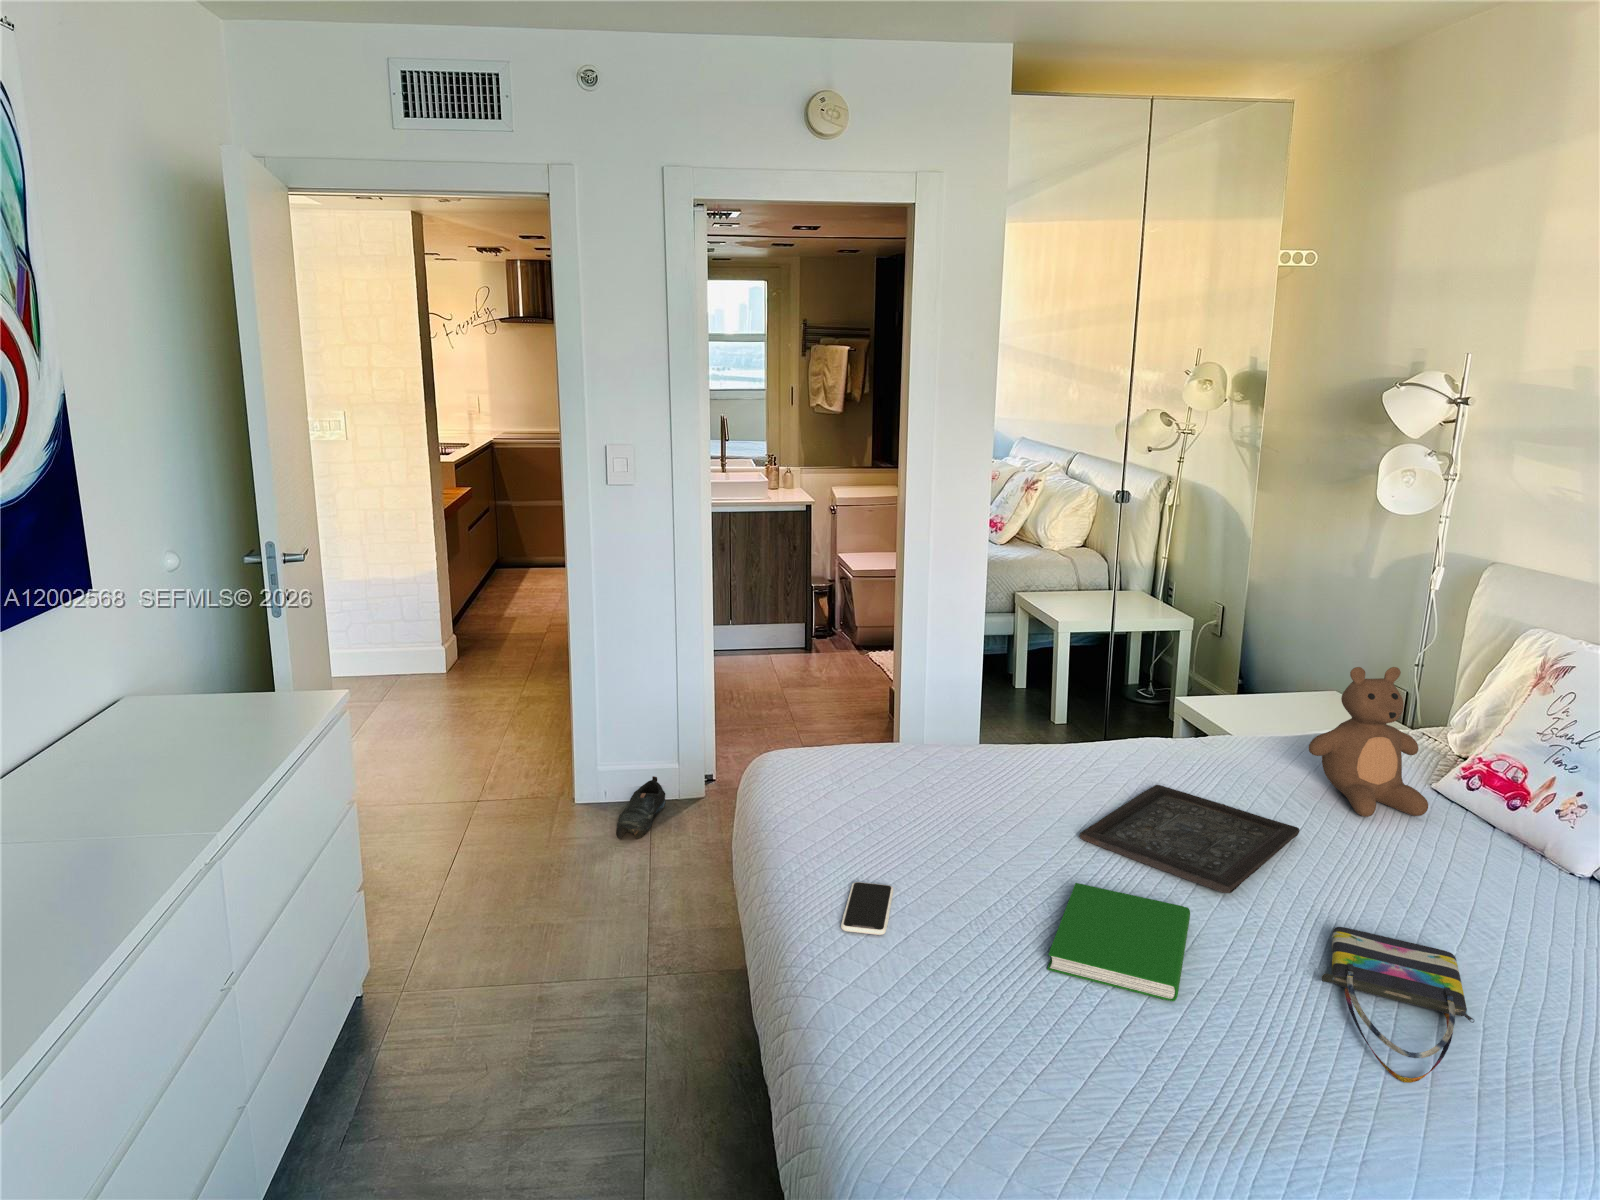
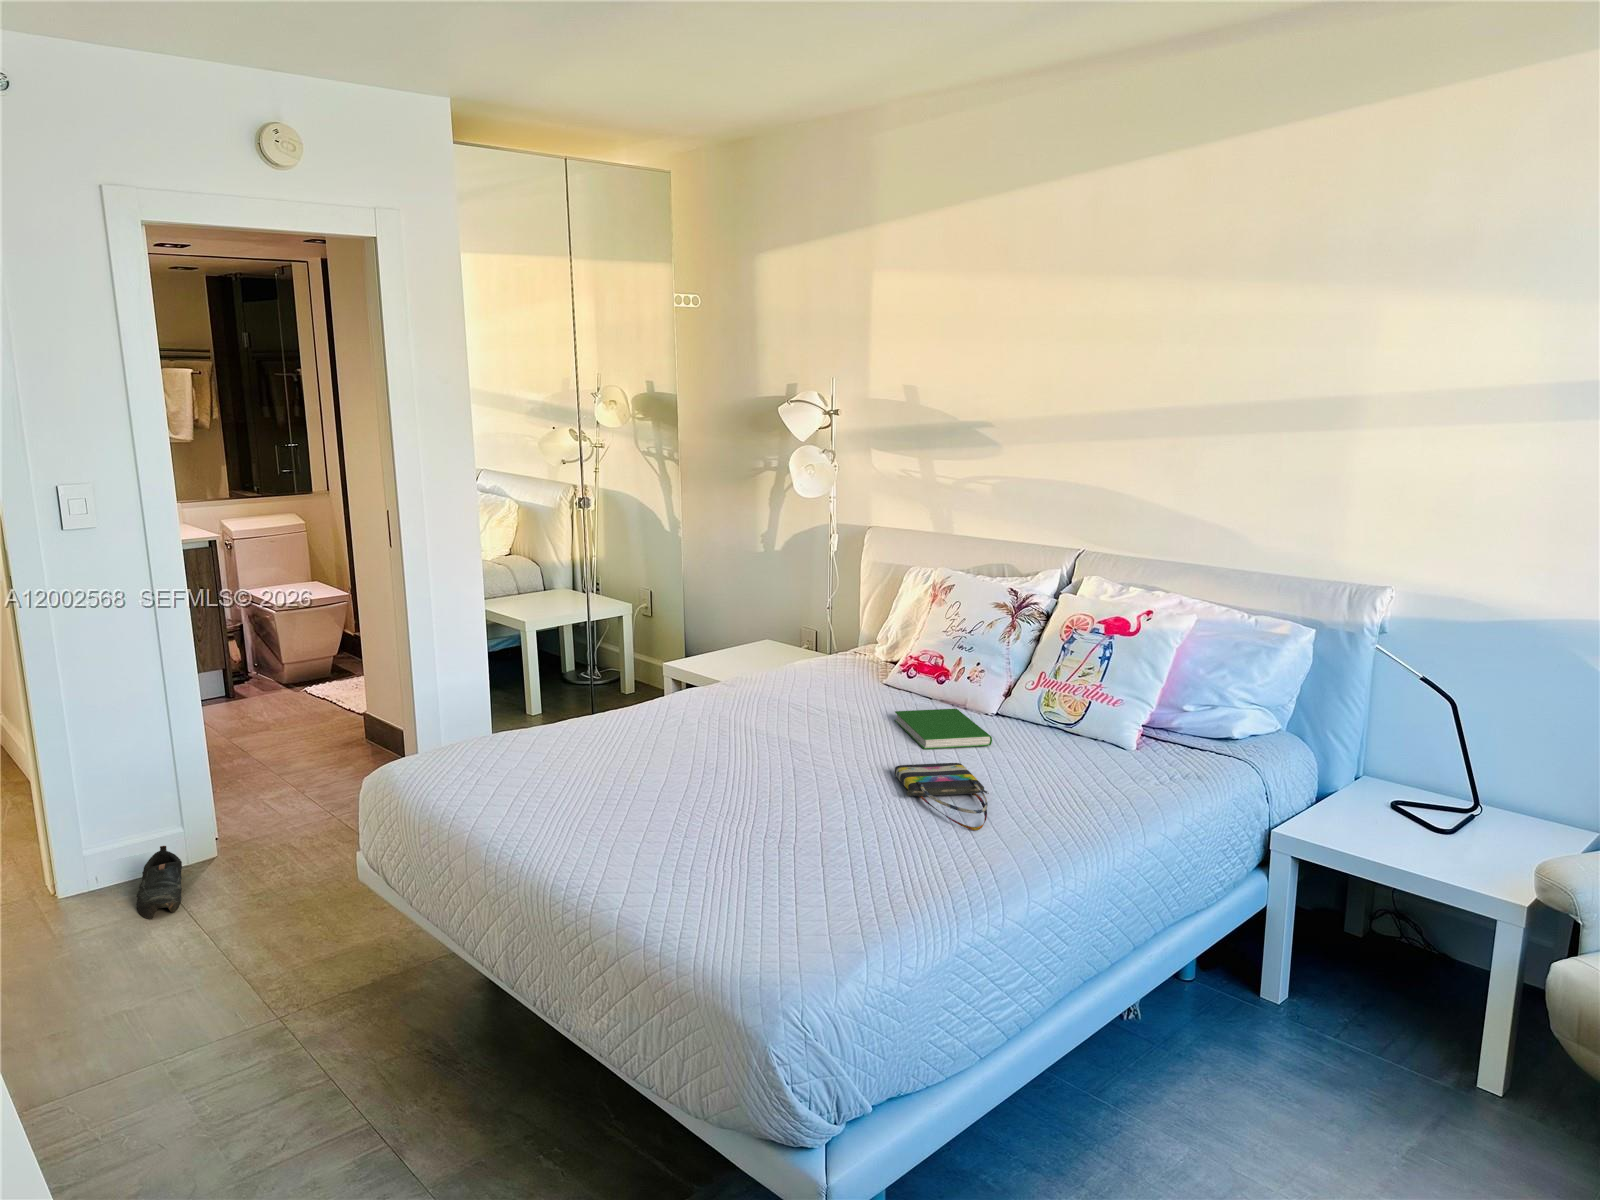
teddy bear: present [1309,667,1428,817] -> none [818,600,896,707]
tray: present [1080,785,1300,893] -> none [706,714,836,767]
smartphone: present [841,882,894,935] -> none [574,819,629,854]
hardcover book: present [1047,883,1190,1001] -> present [894,709,992,749]

